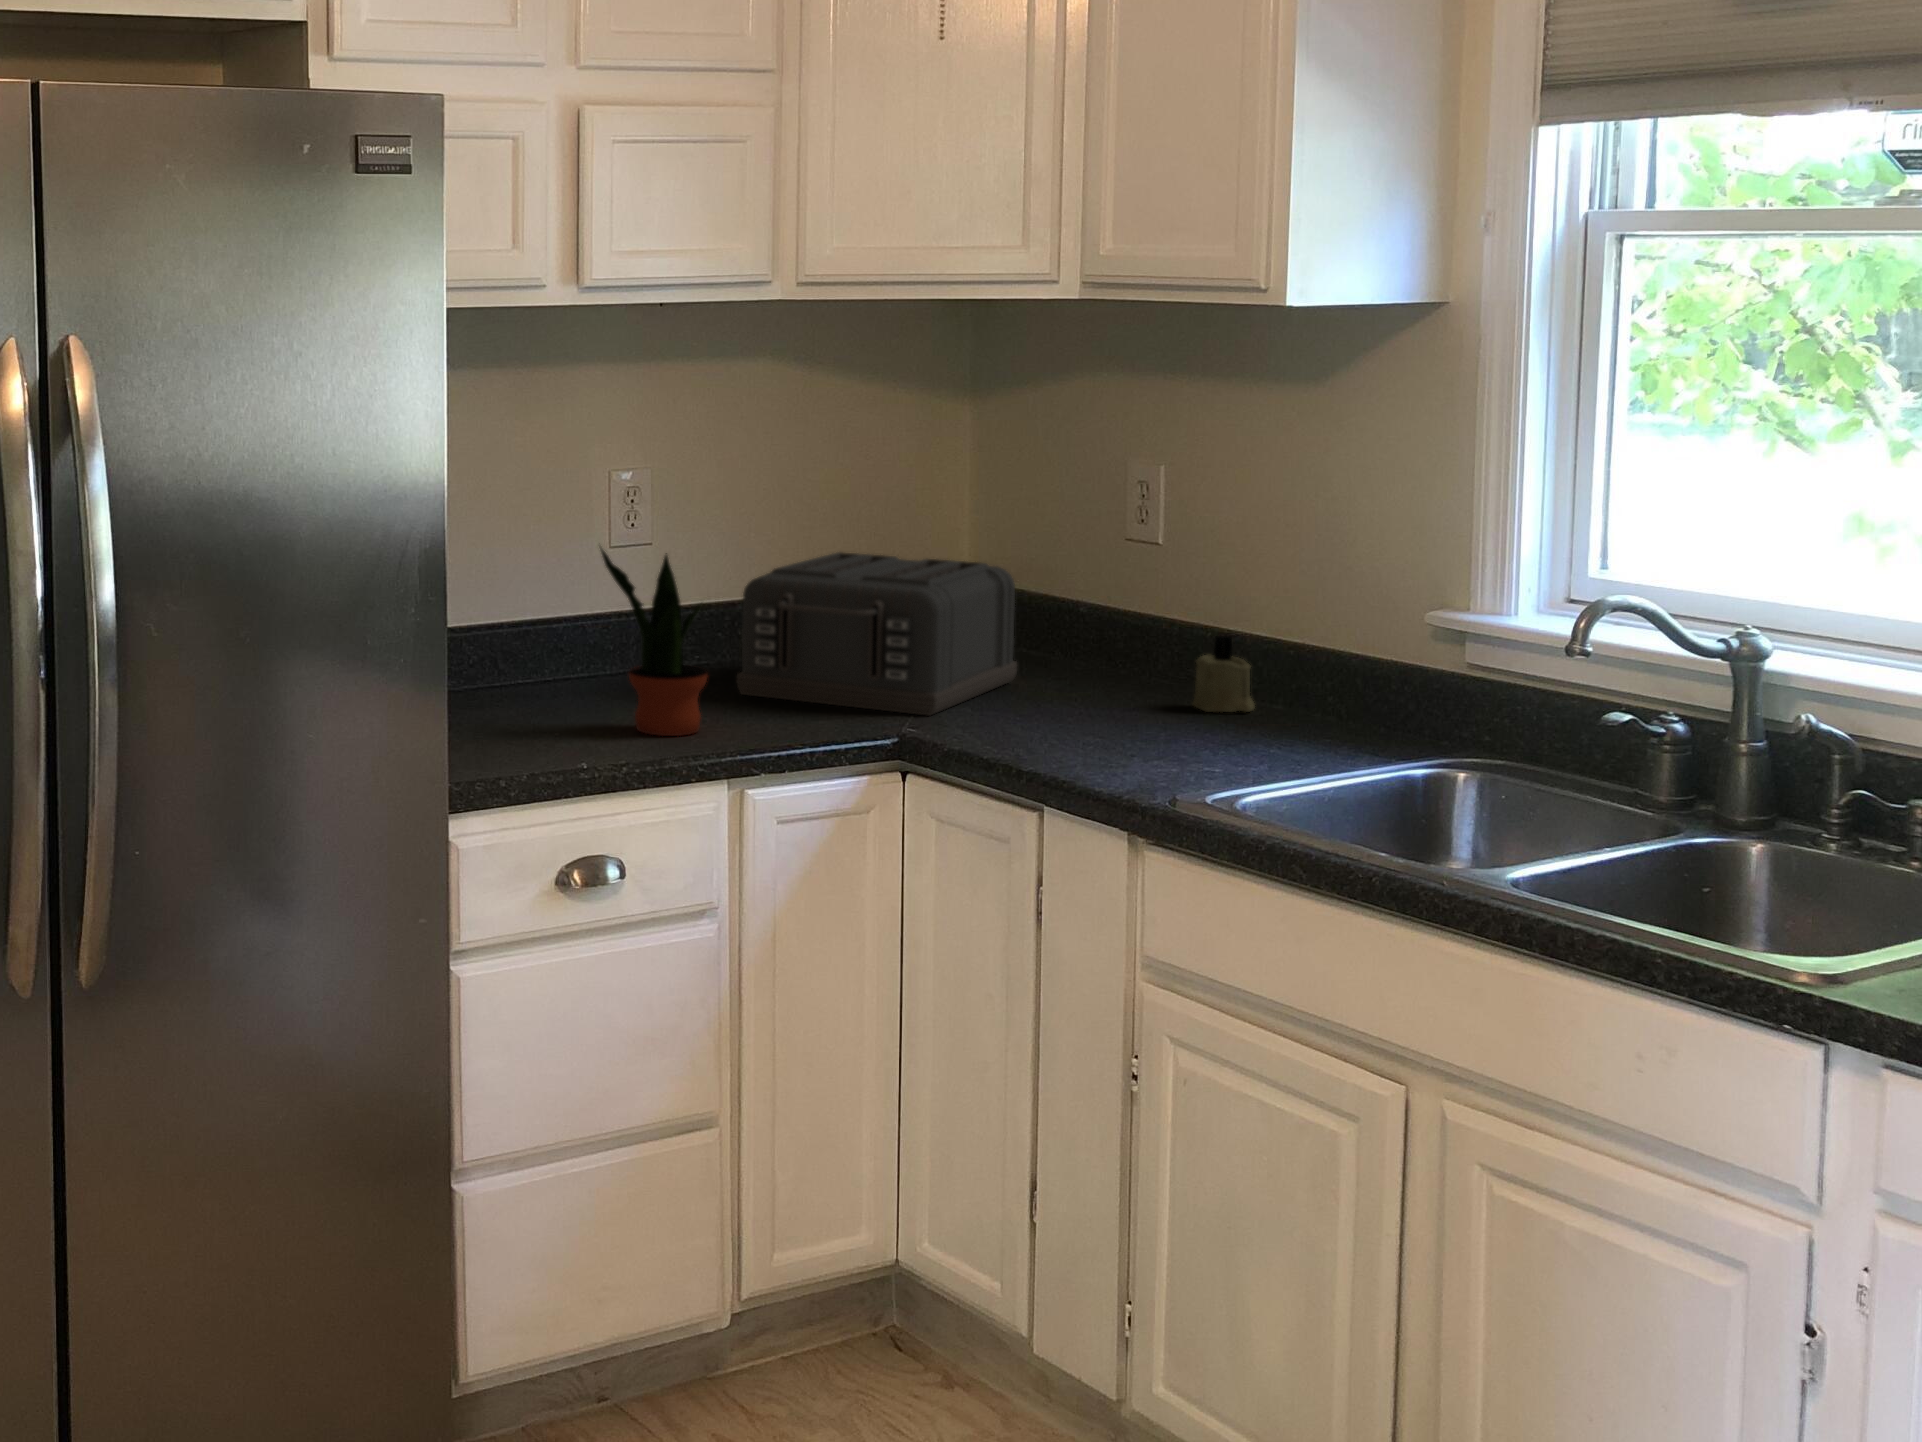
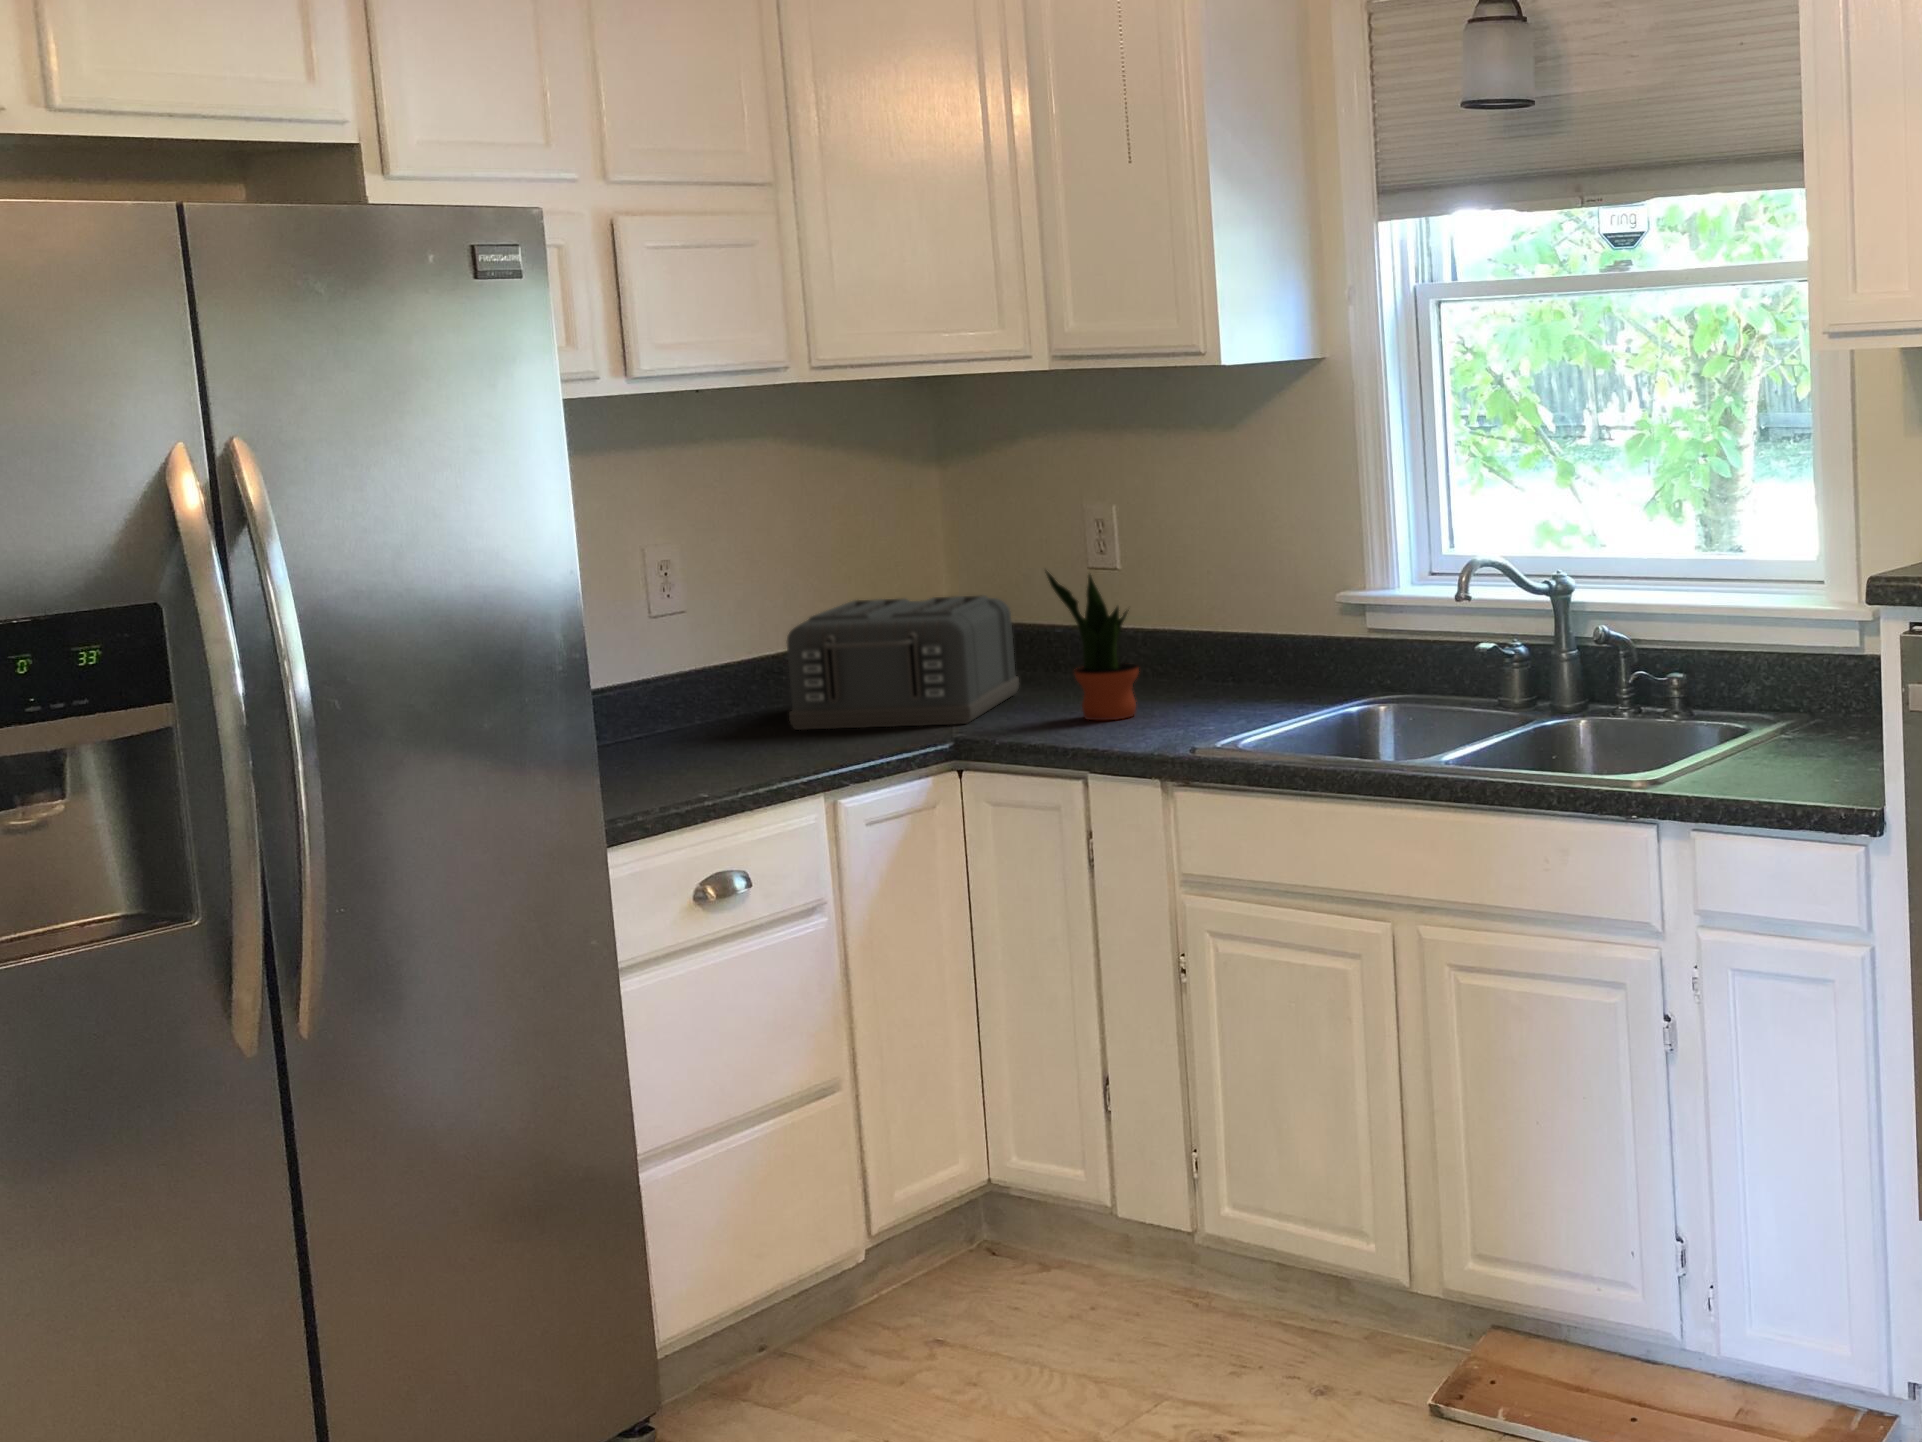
potted plant: present [601,548,708,736] -> present [1045,572,1139,720]
candle: present [1192,636,1254,712] -> none [1167,632,1216,695]

